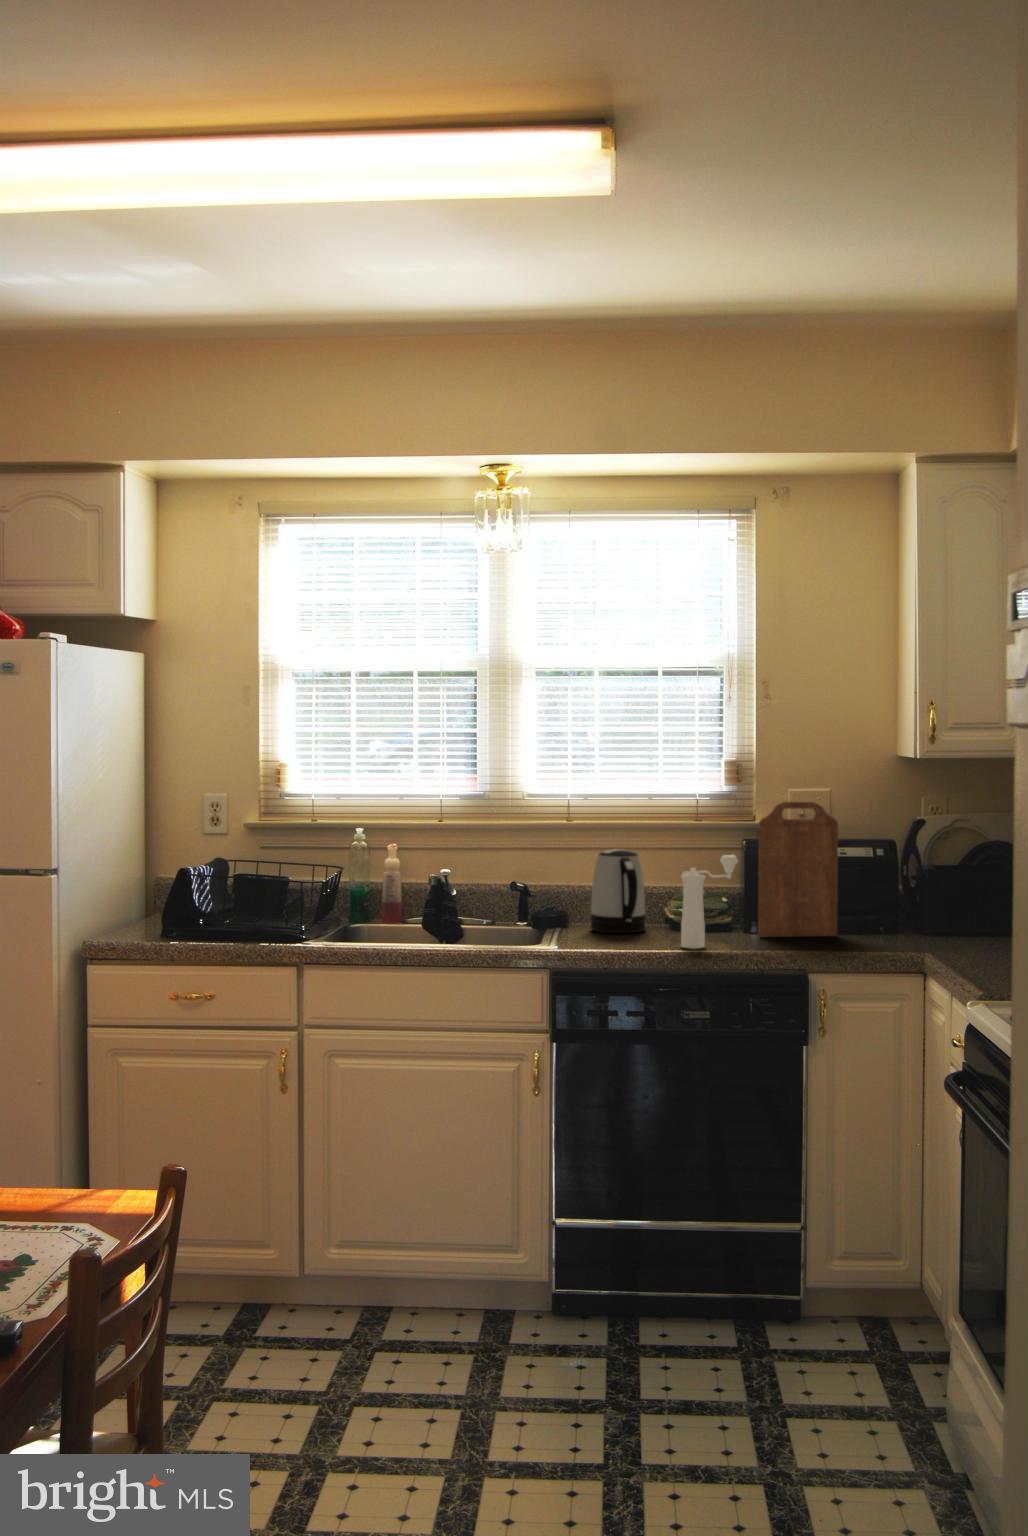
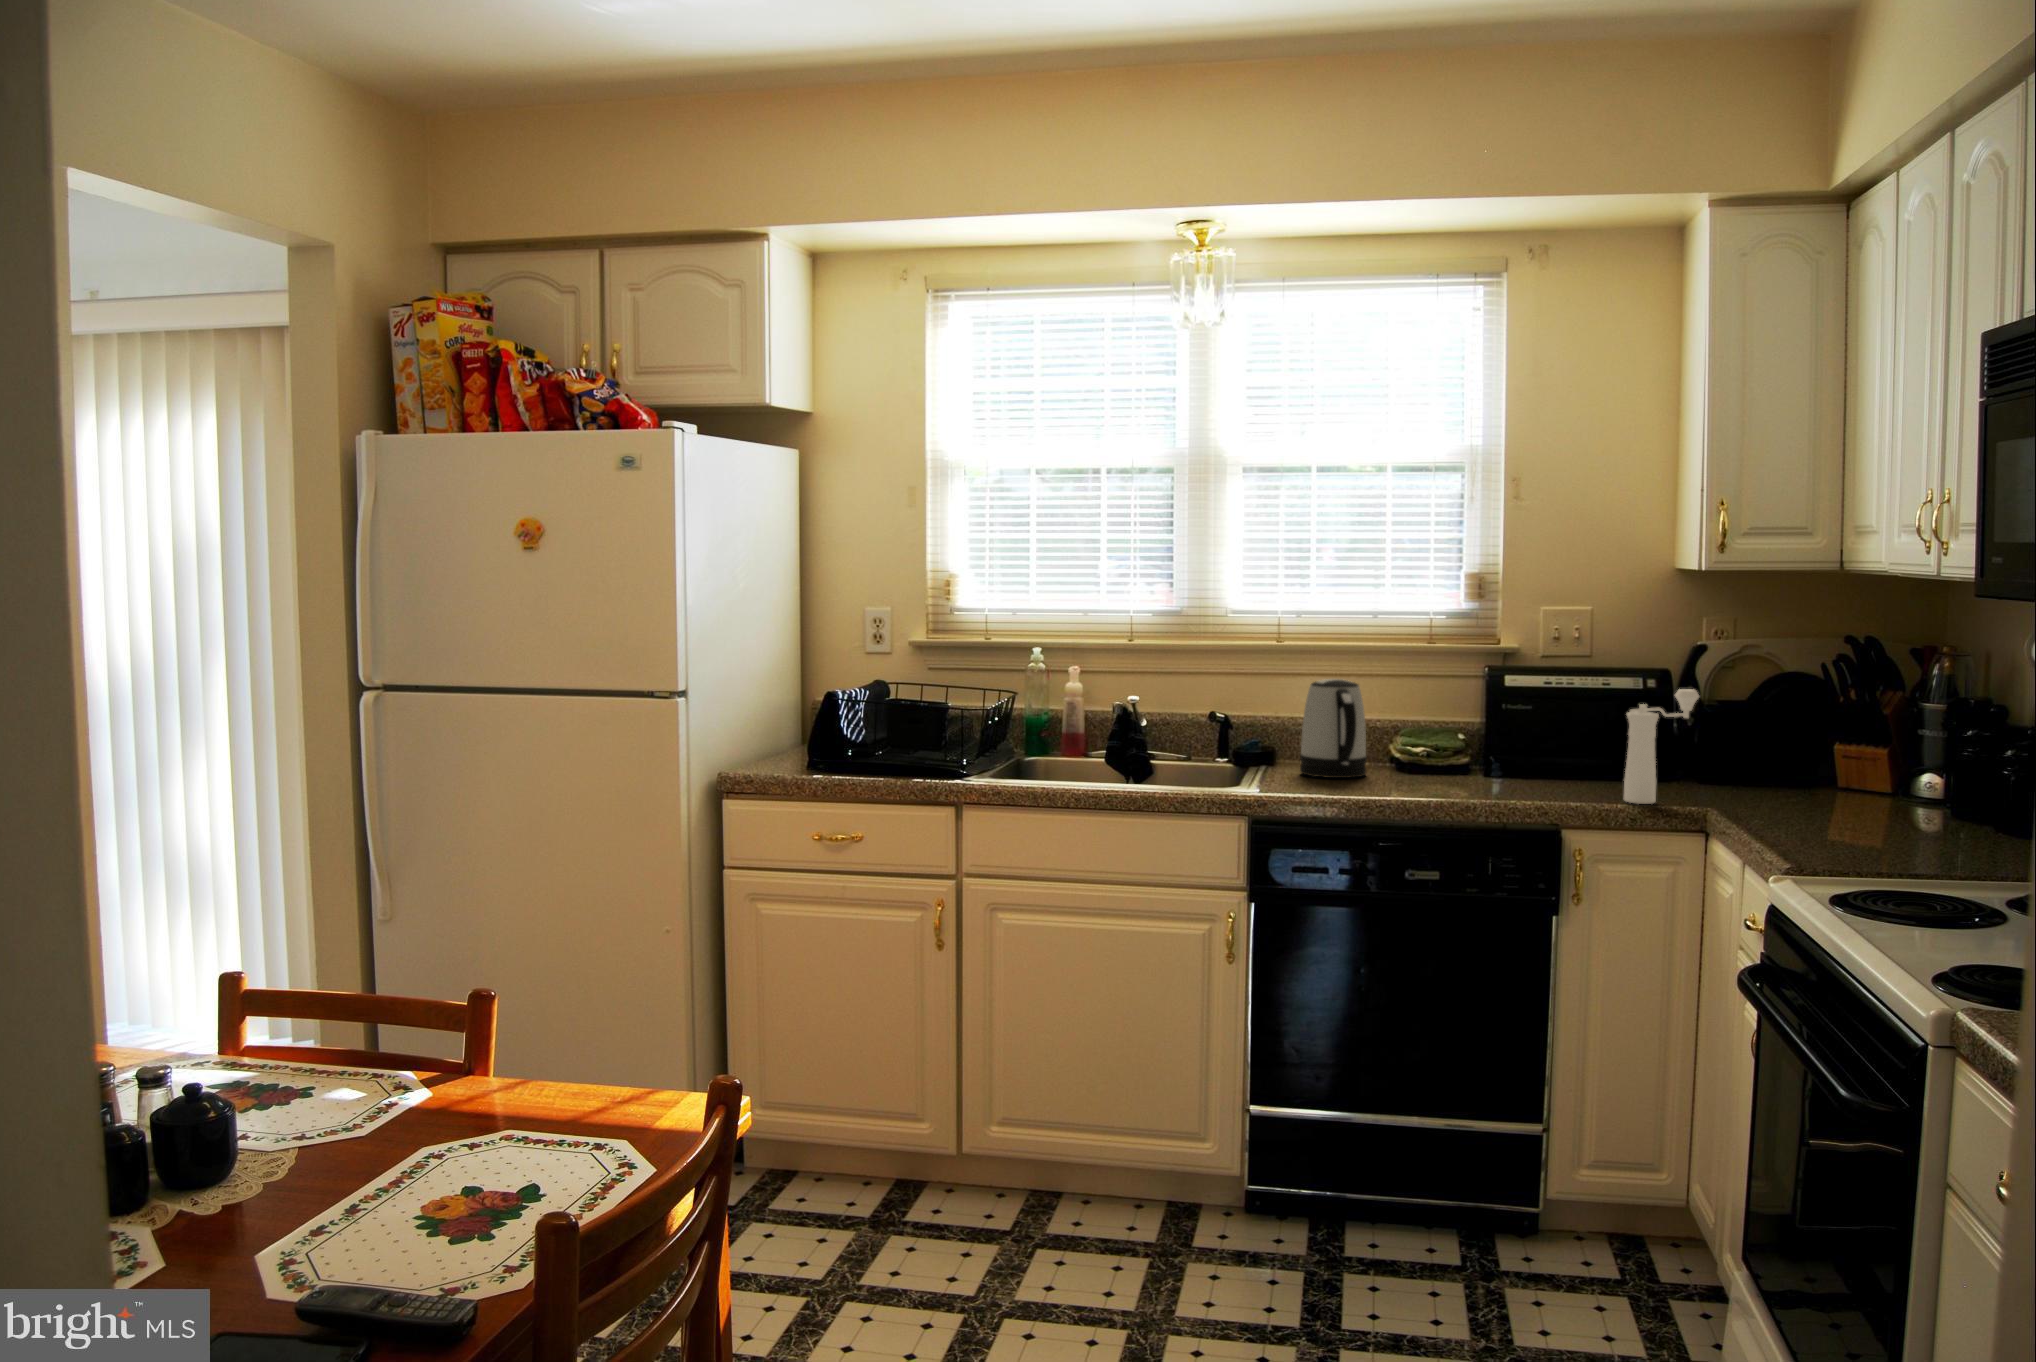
cutting board: present [758,802,838,936] -> none [1505,624,1610,789]
pepper mill: present [681,855,738,949] -> present [1624,689,1699,804]

